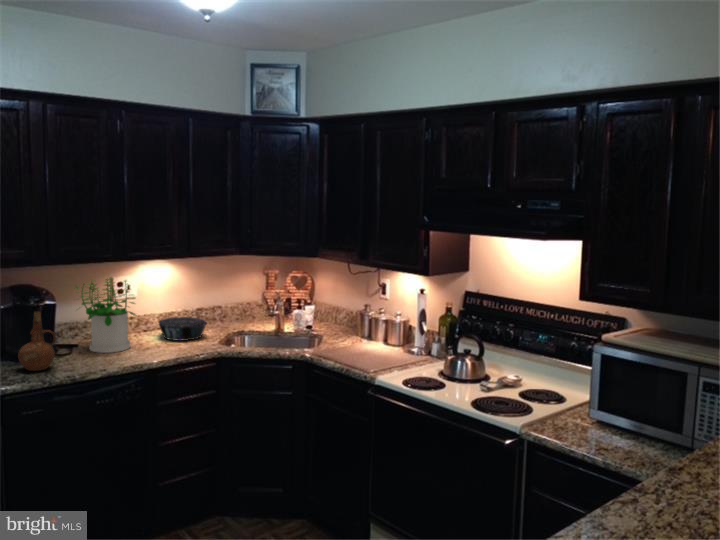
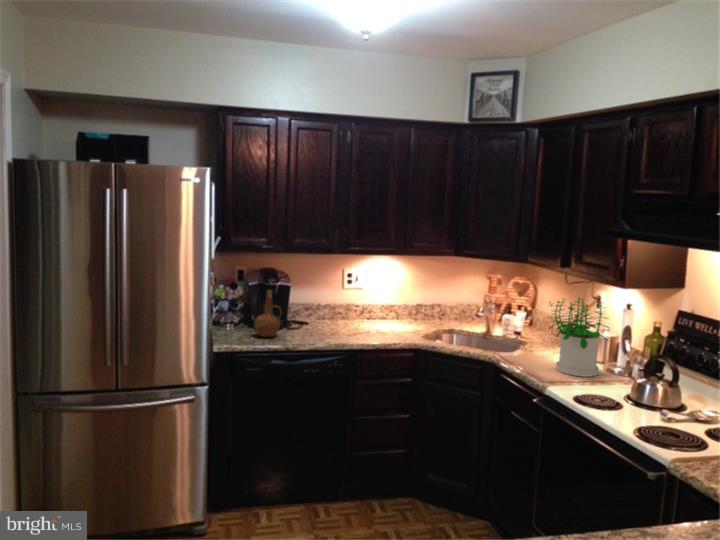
potted plant: present [76,278,137,353] -> present [549,297,609,377]
decorative bowl: present [159,317,207,341] -> none [374,309,417,331]

